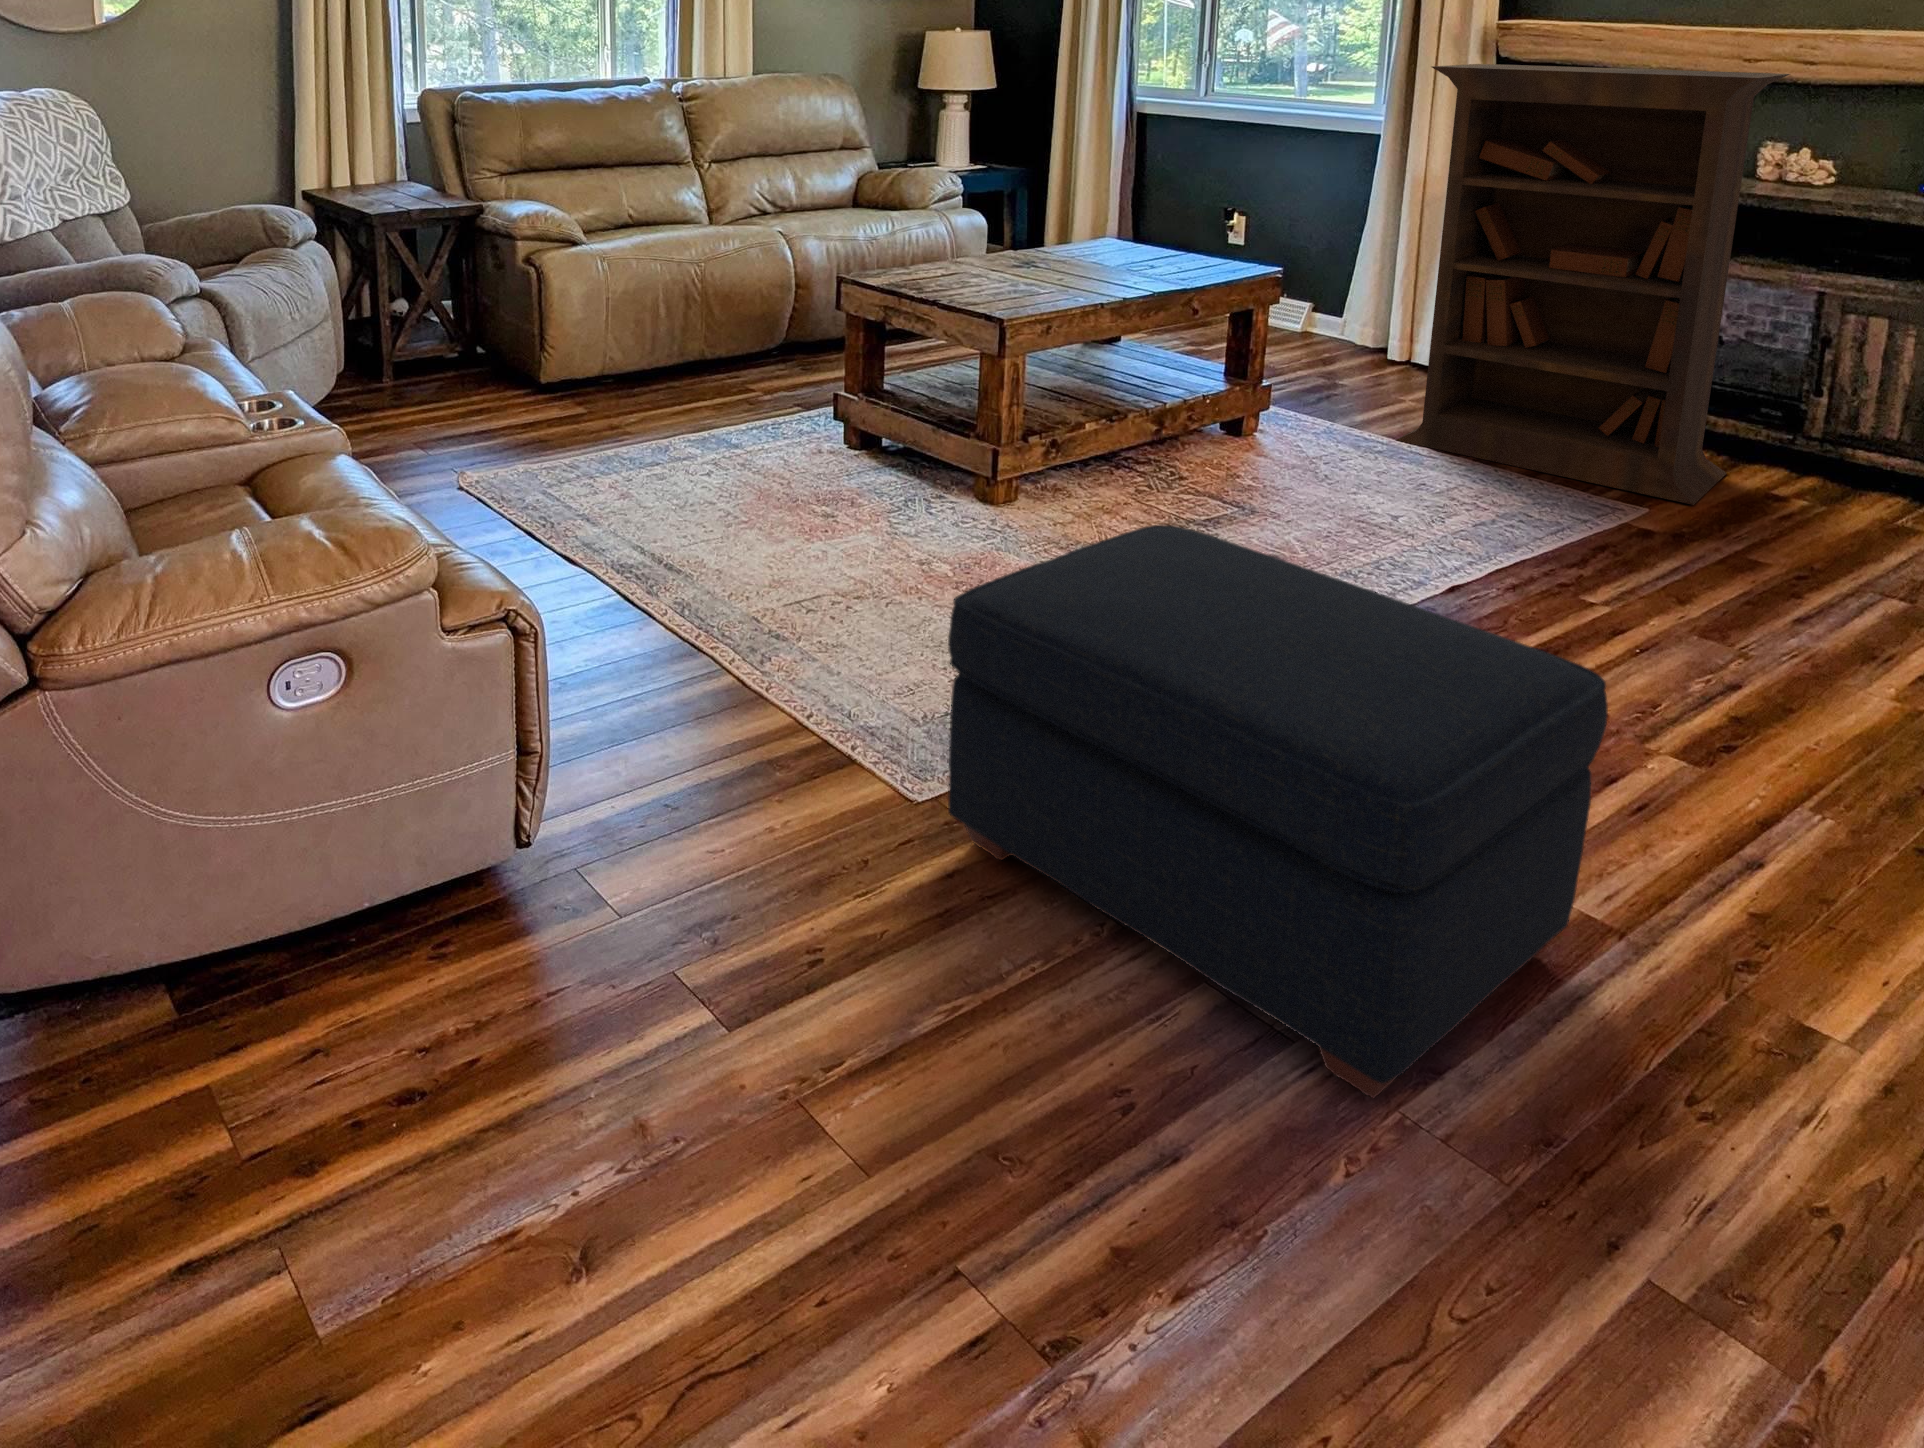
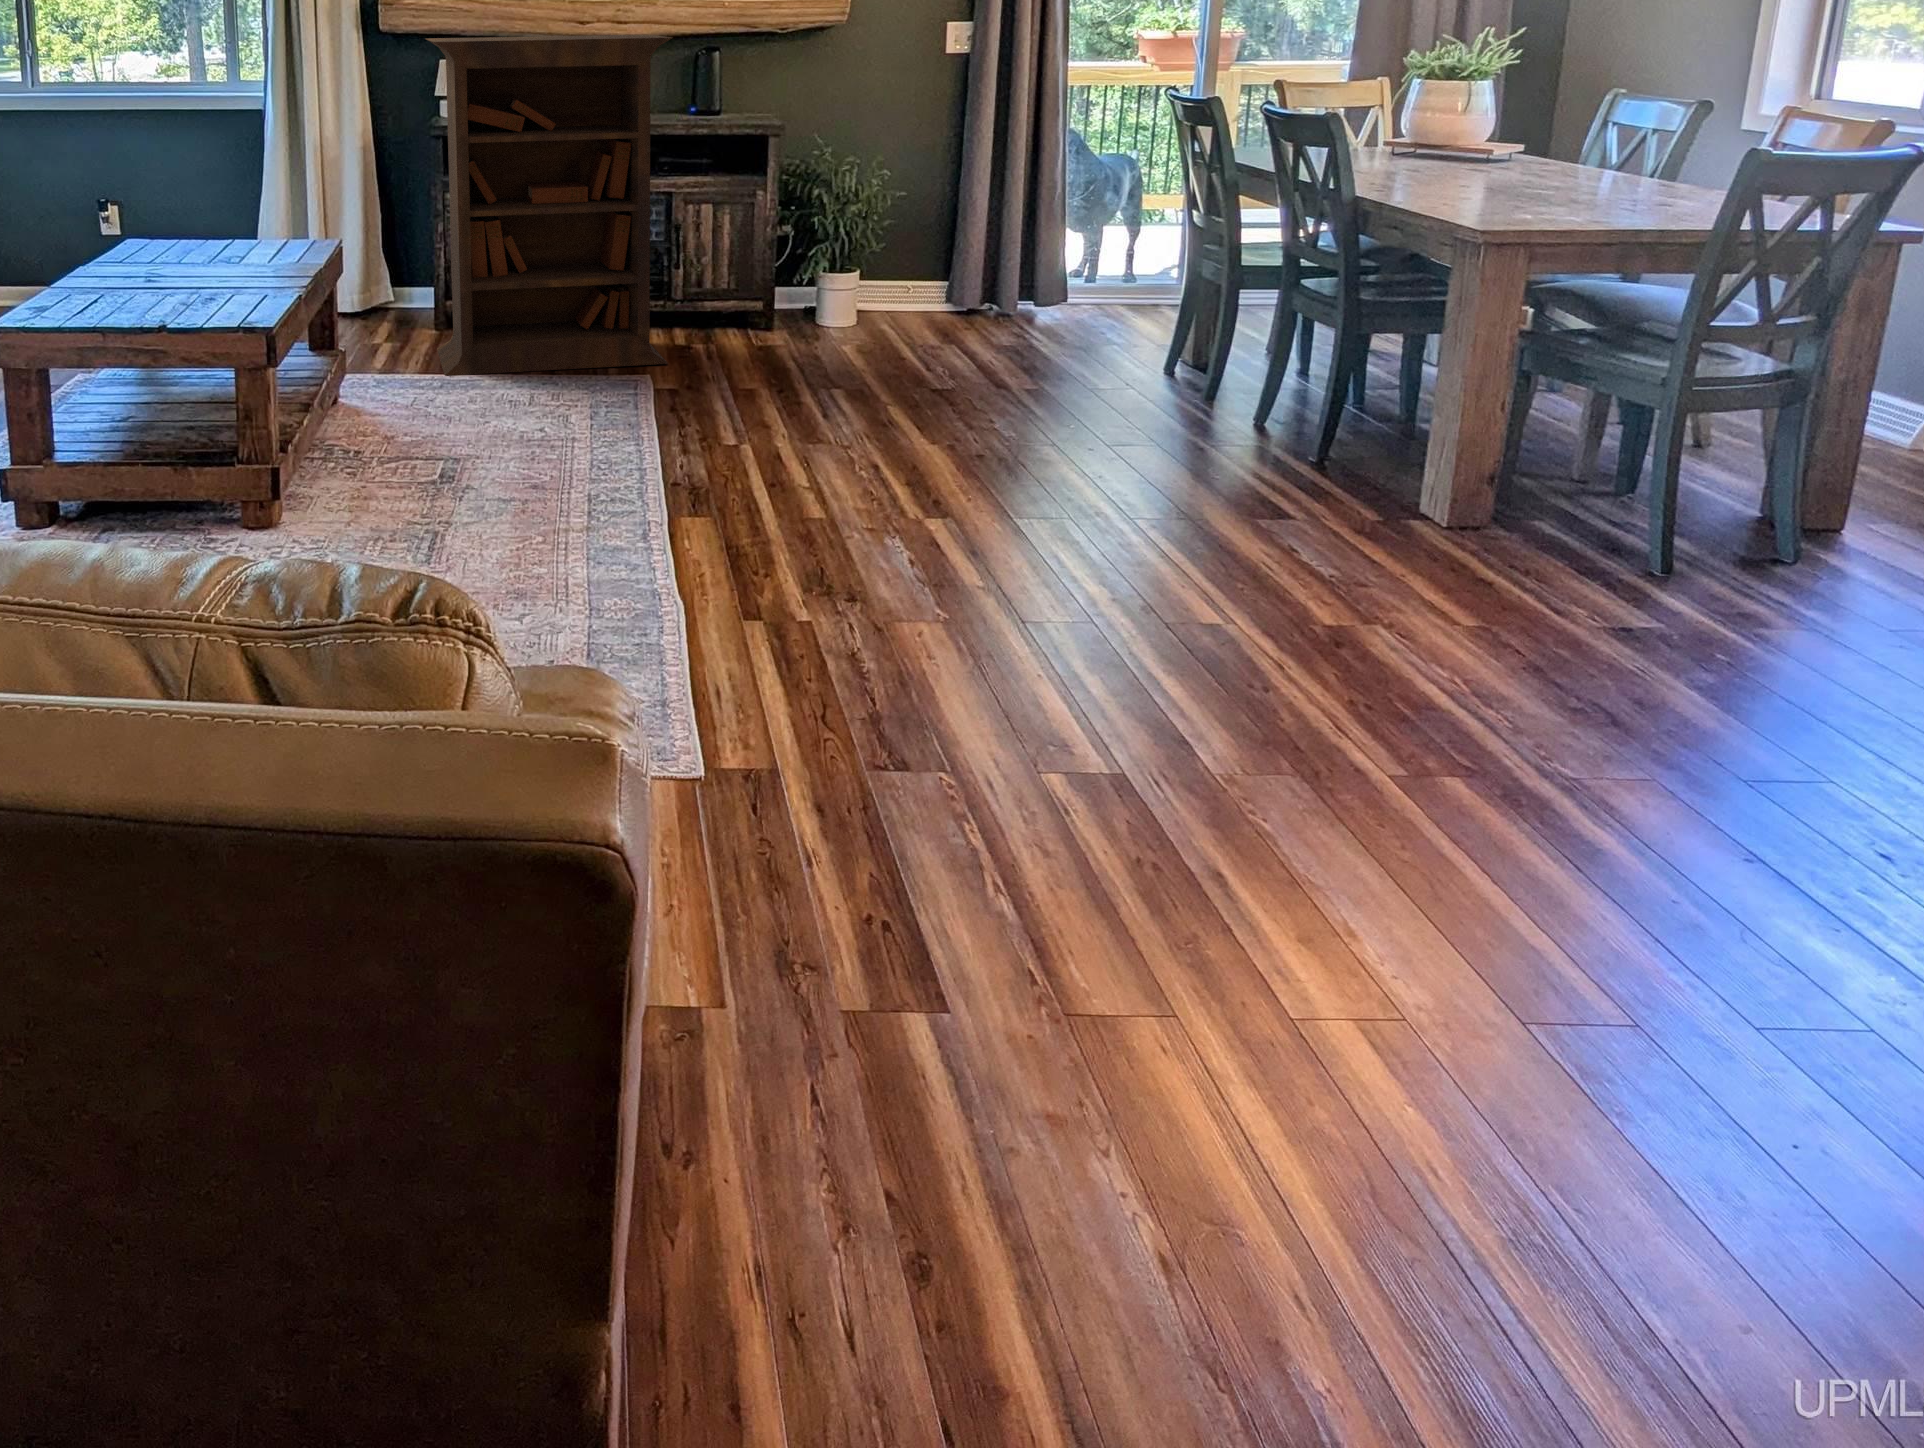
ottoman: present [948,525,1608,1098] -> none [730,441,1237,780]

